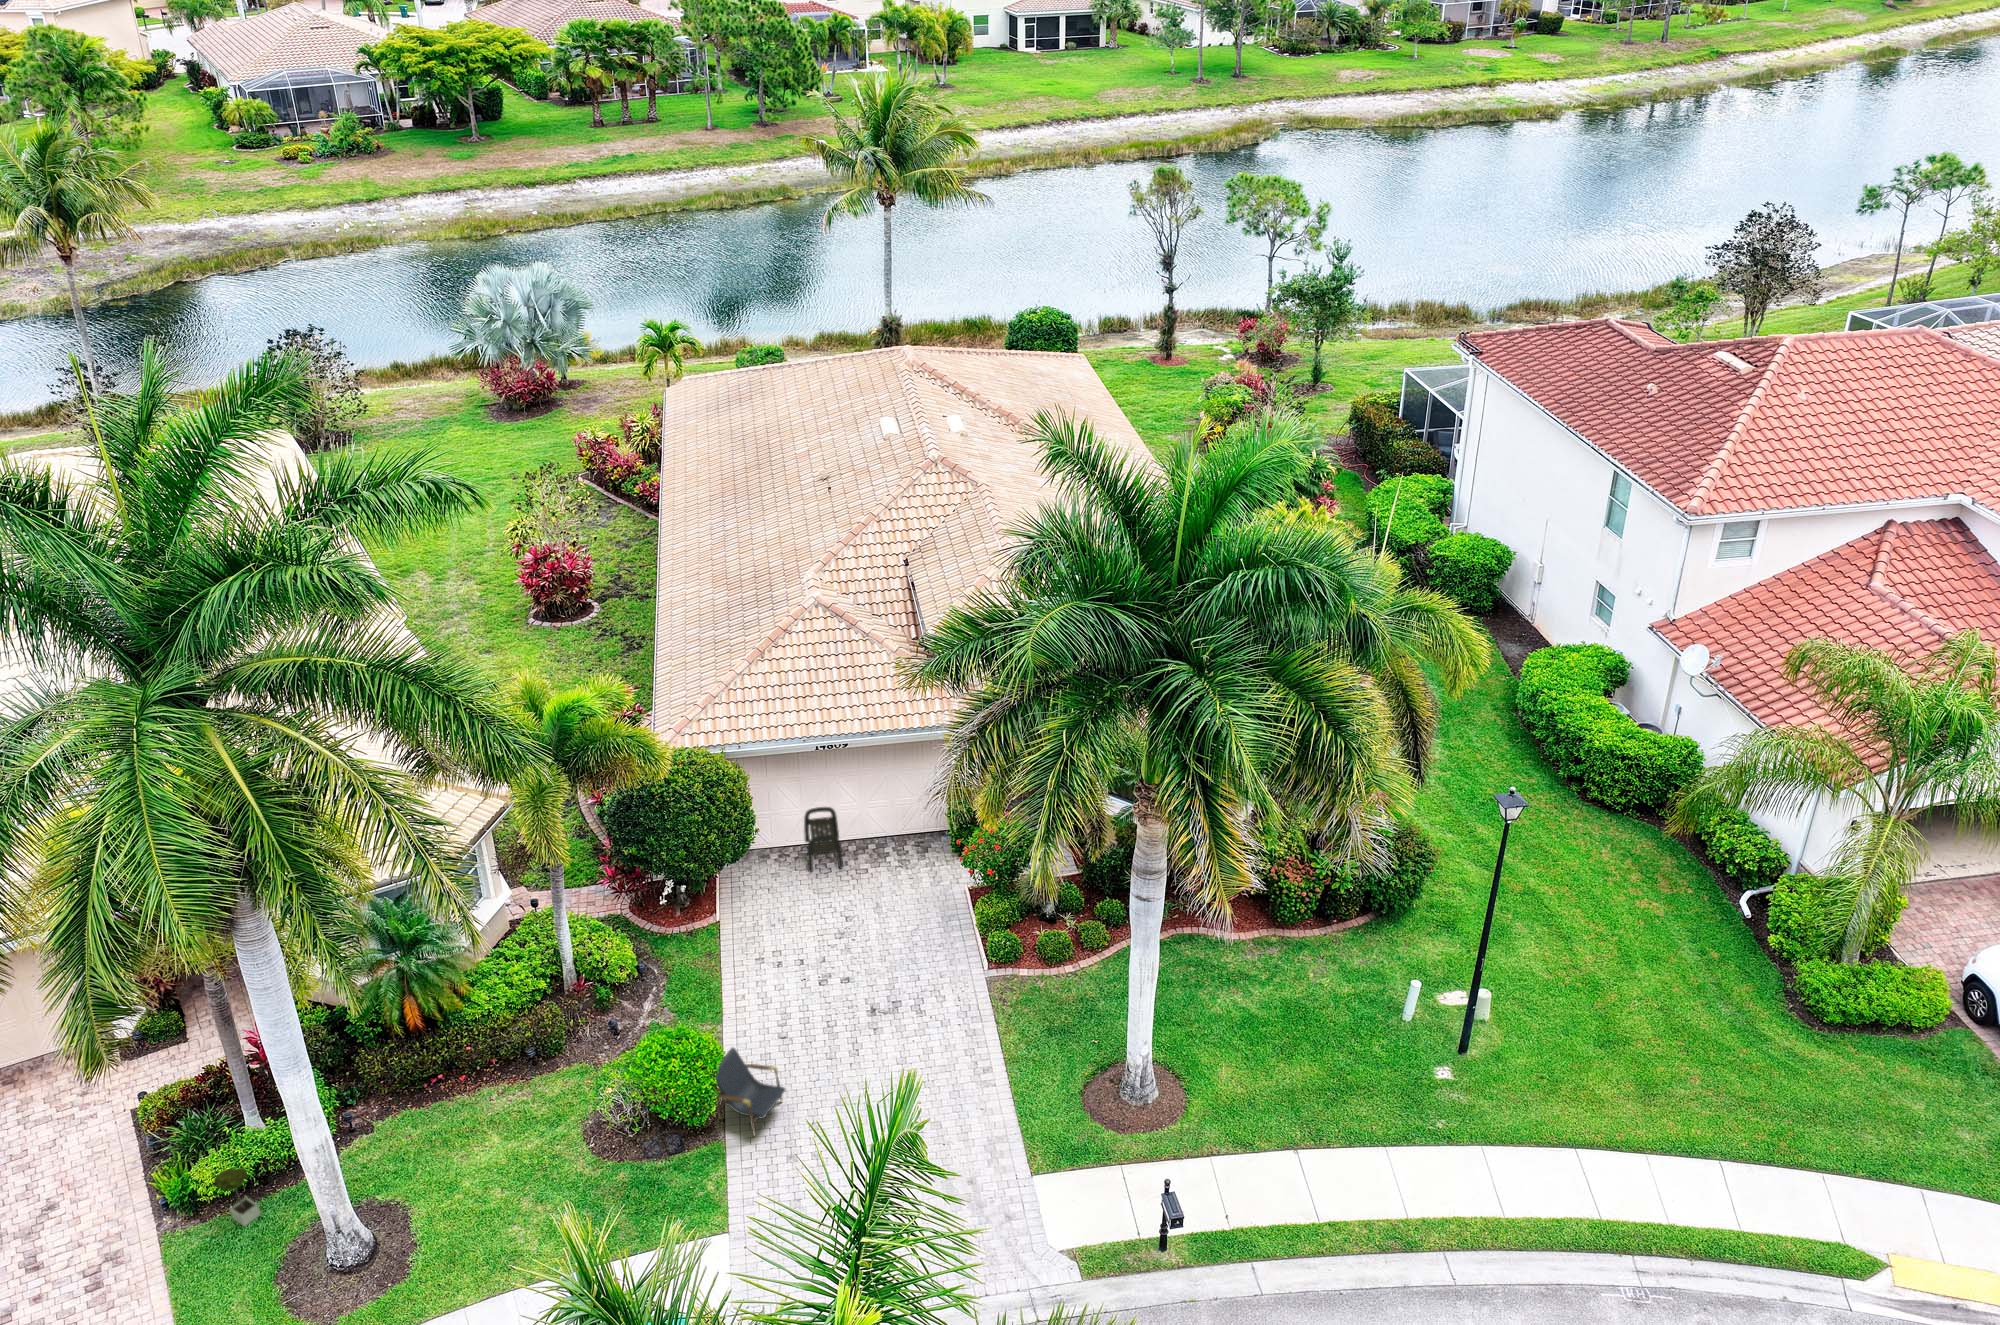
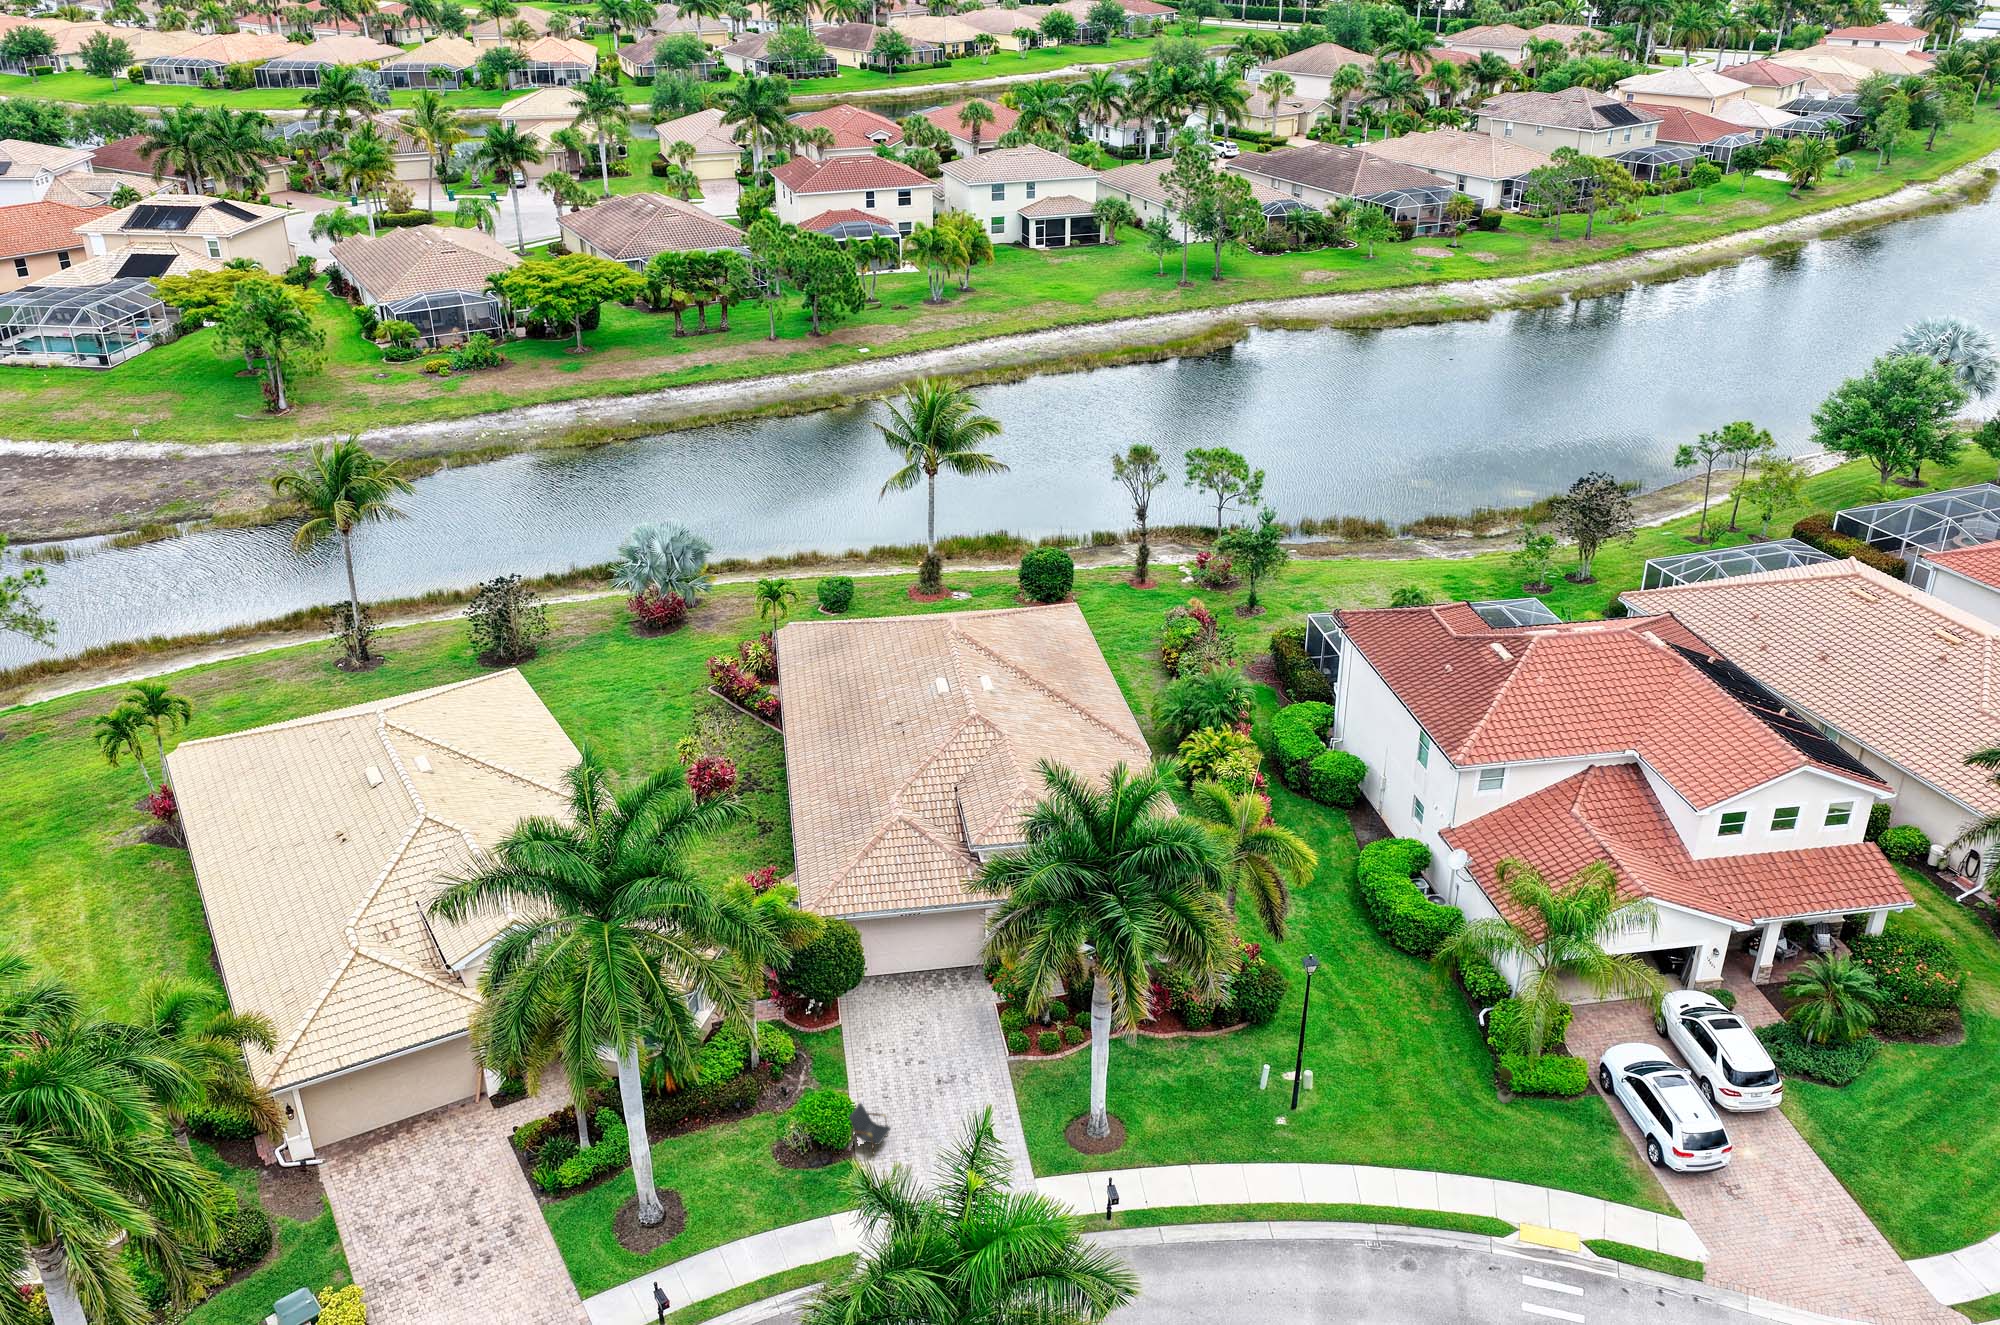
bench: present [804,807,843,872] -> none [892,950,917,993]
potted tree: present [214,1167,260,1226] -> present [1497,1067,1513,1103]

